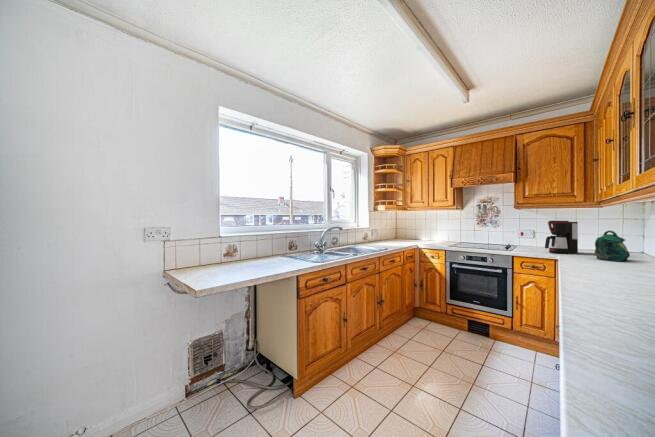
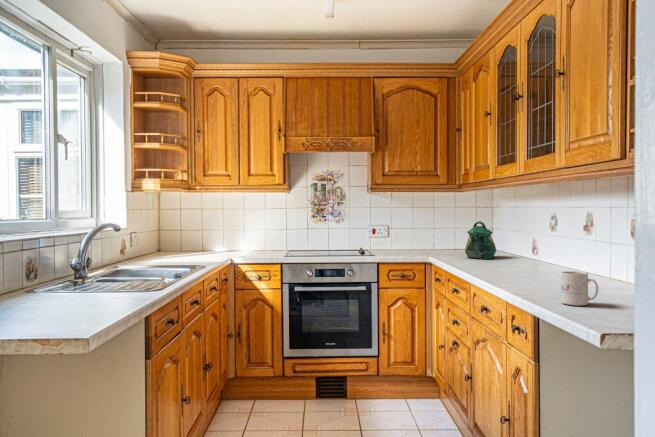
coffee maker: present [545,221,578,253] -> none [410,209,437,254]
mug: none [589,267,623,295] -> present [561,271,598,306]

